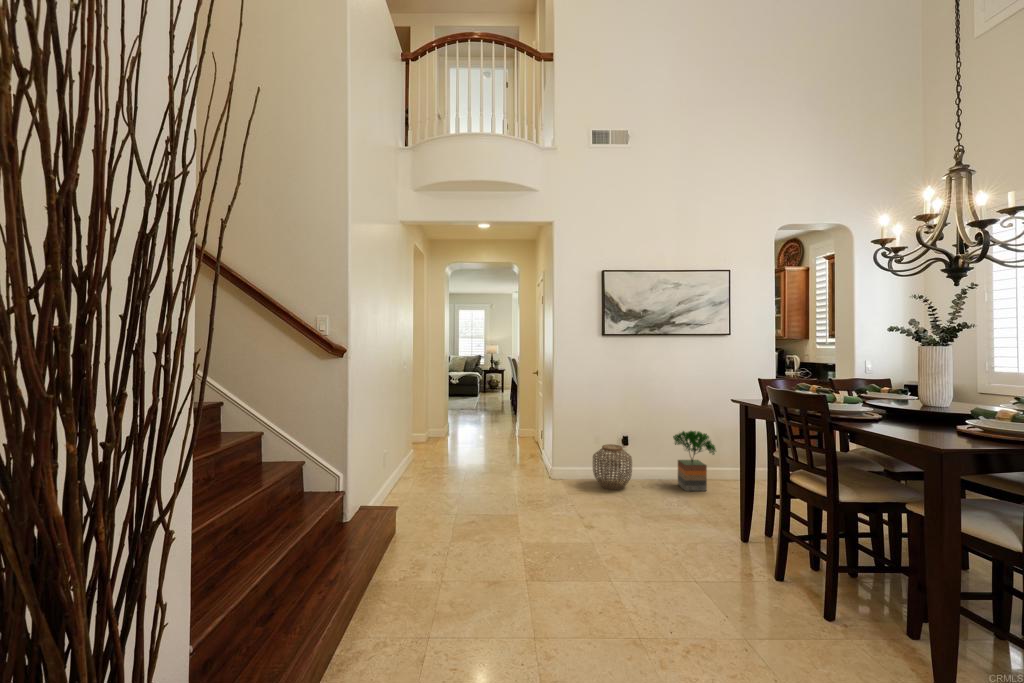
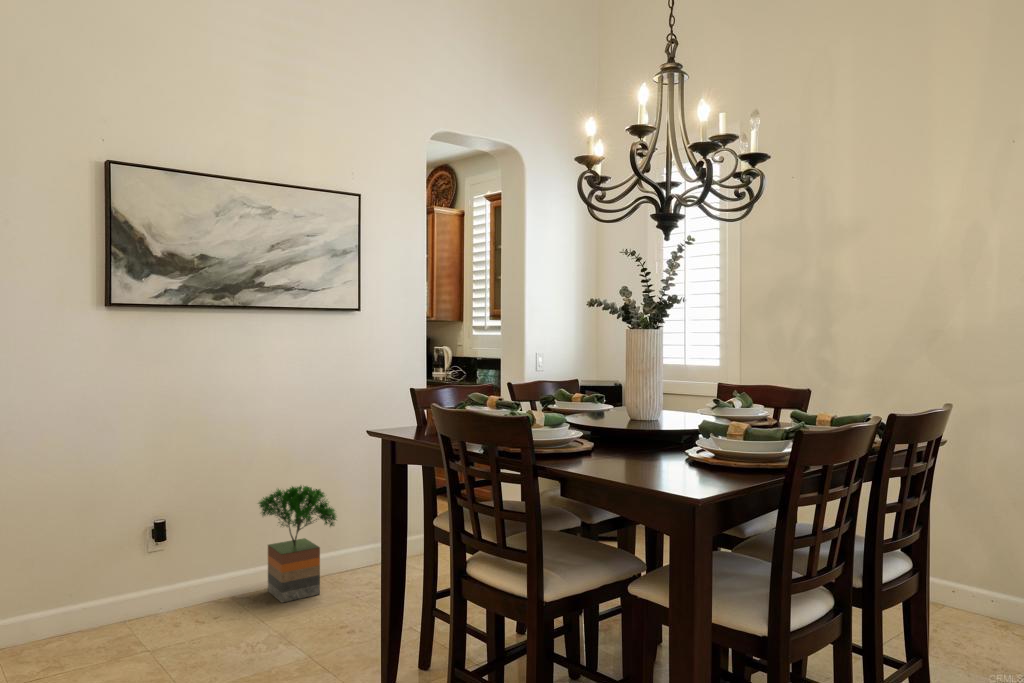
woven basket: present [593,444,632,490] -> none [82,536,174,634]

